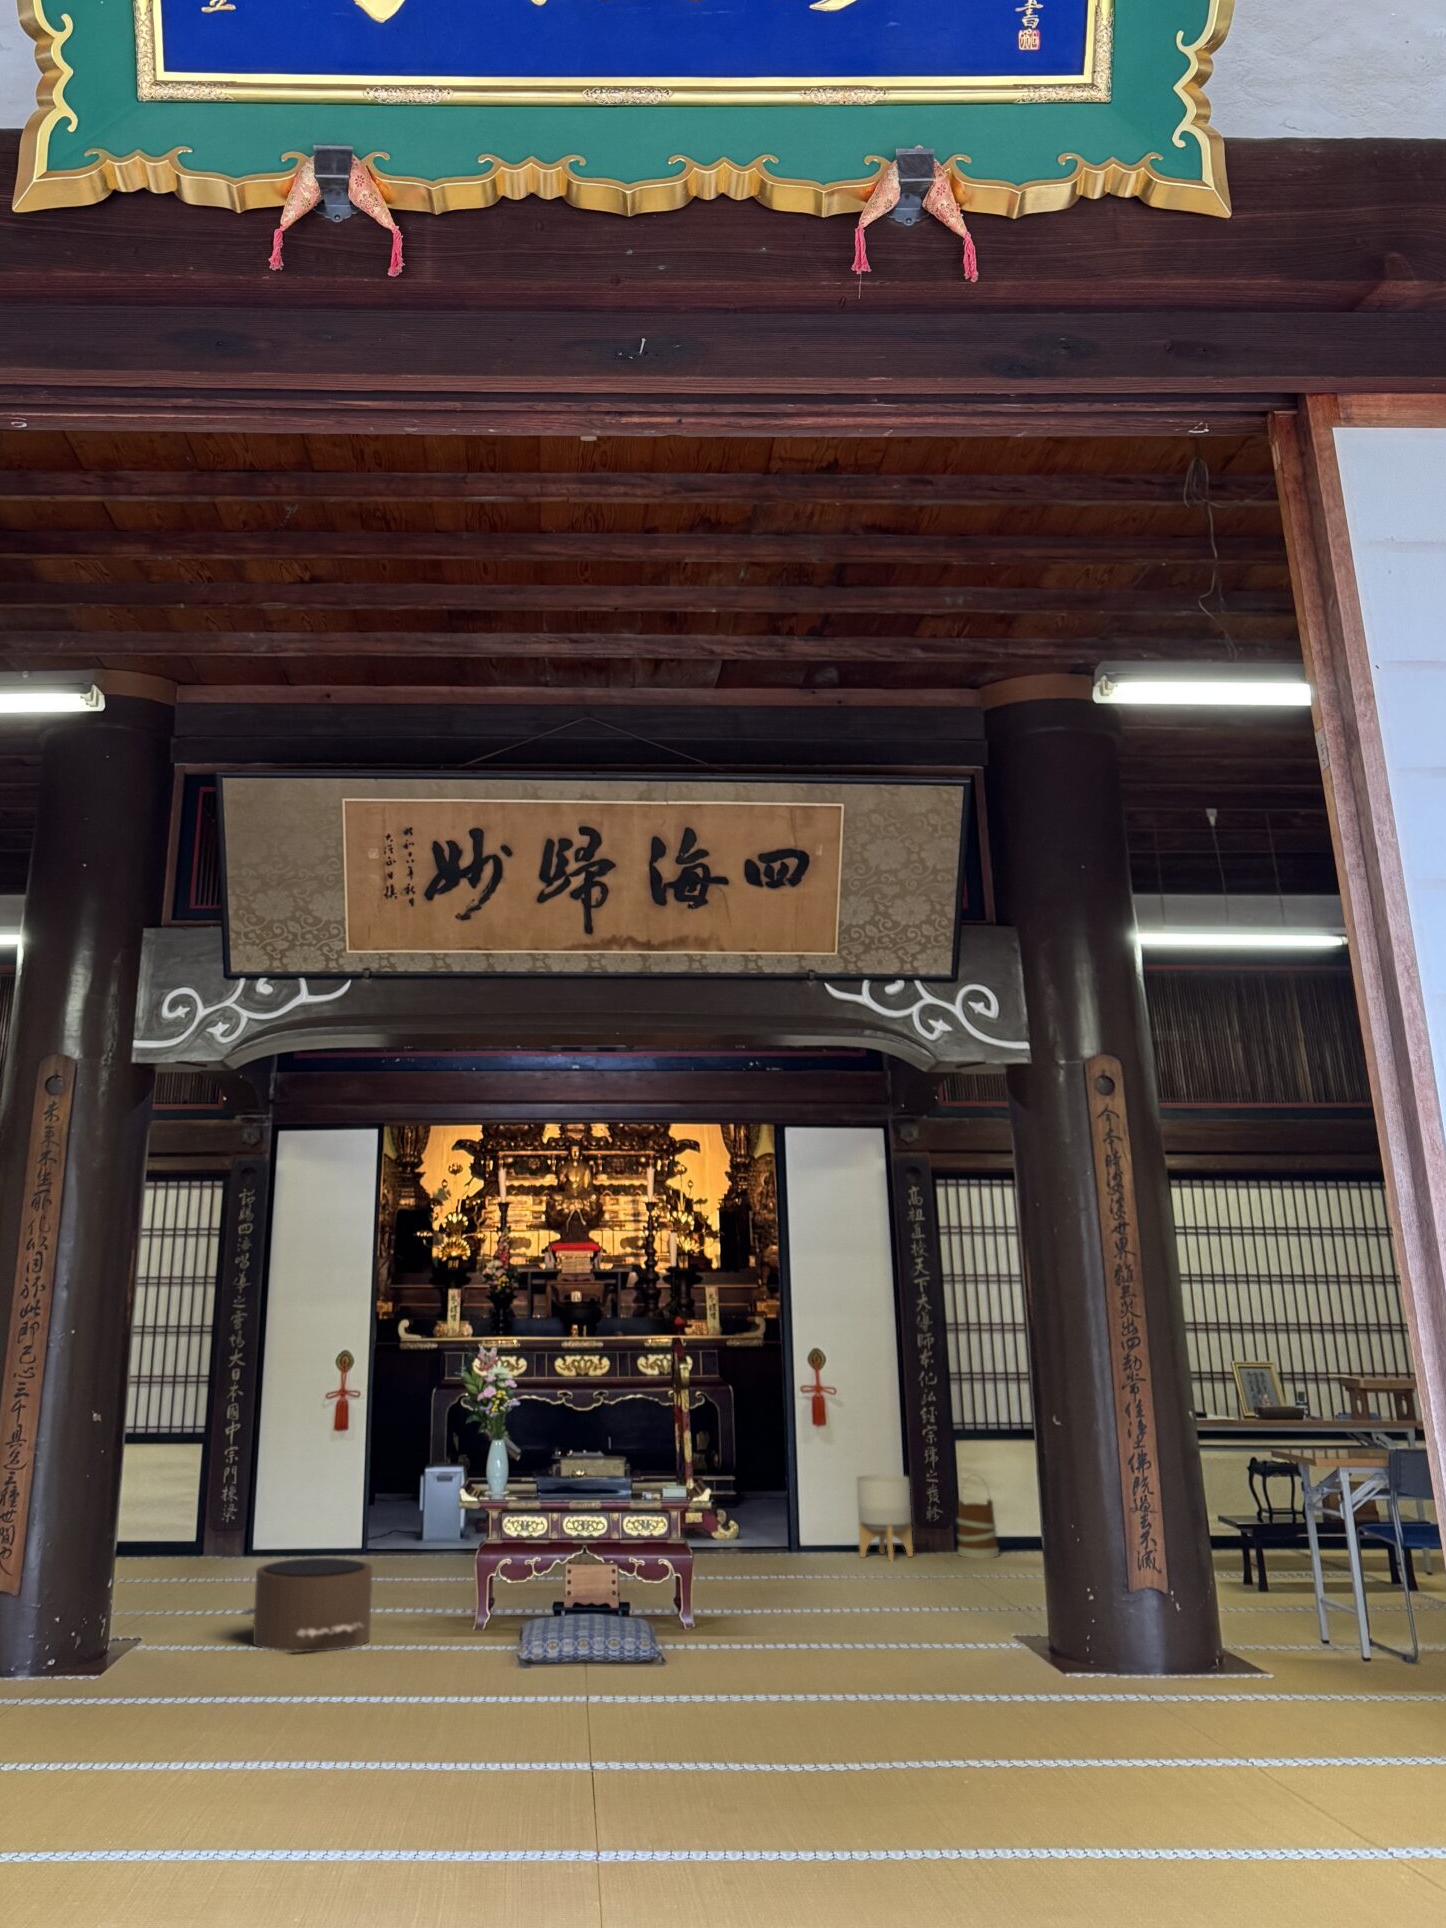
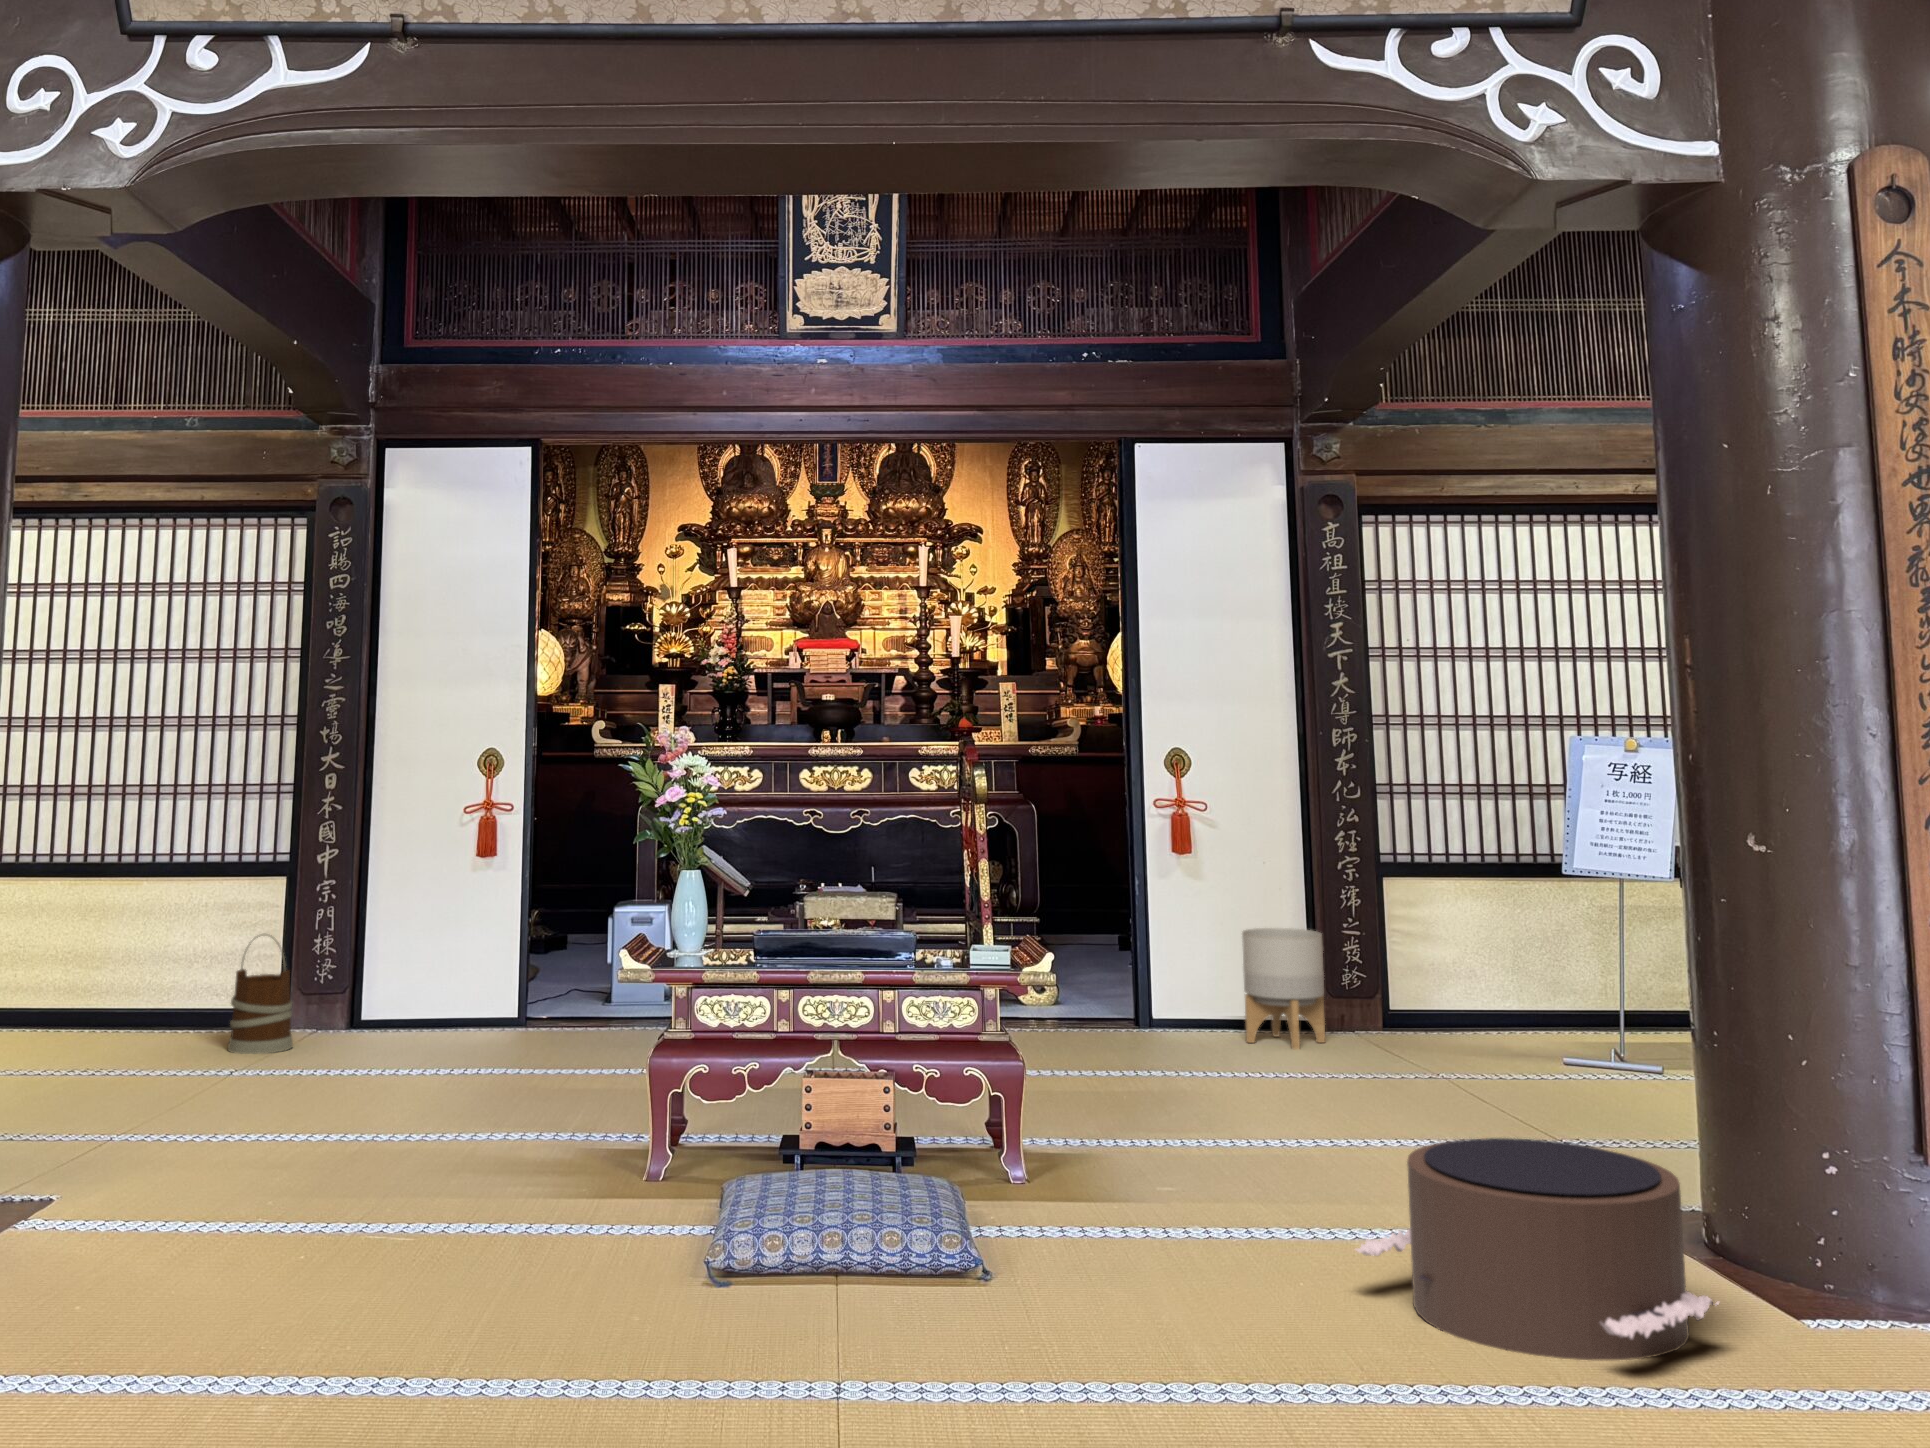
wooden bucket: present [957,1477,999,1558] -> present [228,934,293,1054]
pouf: present [242,1558,372,1651] -> present [1356,1138,1719,1360]

